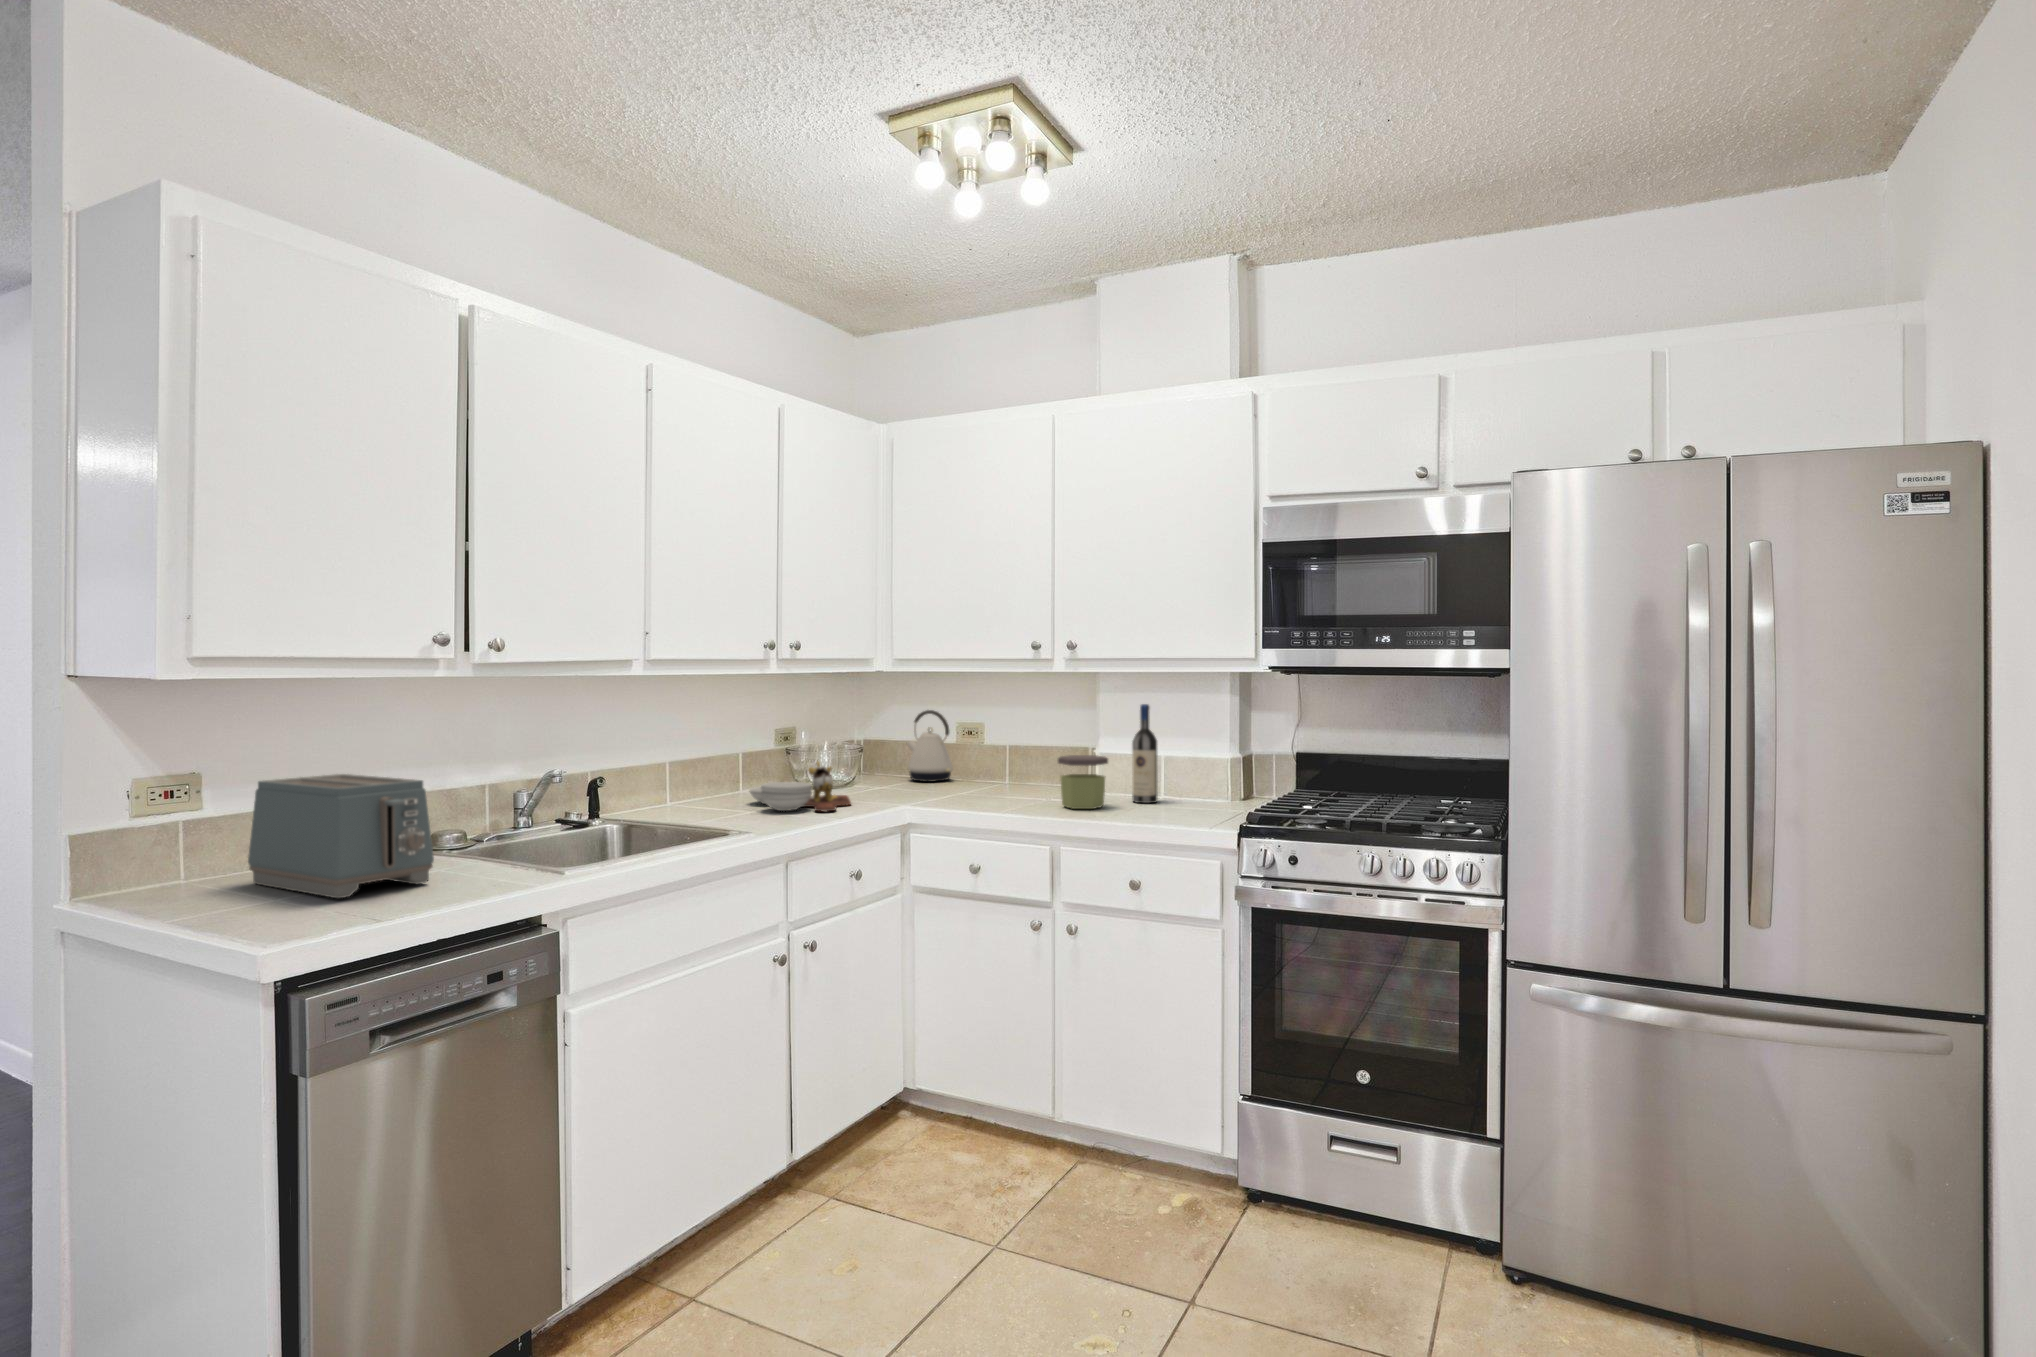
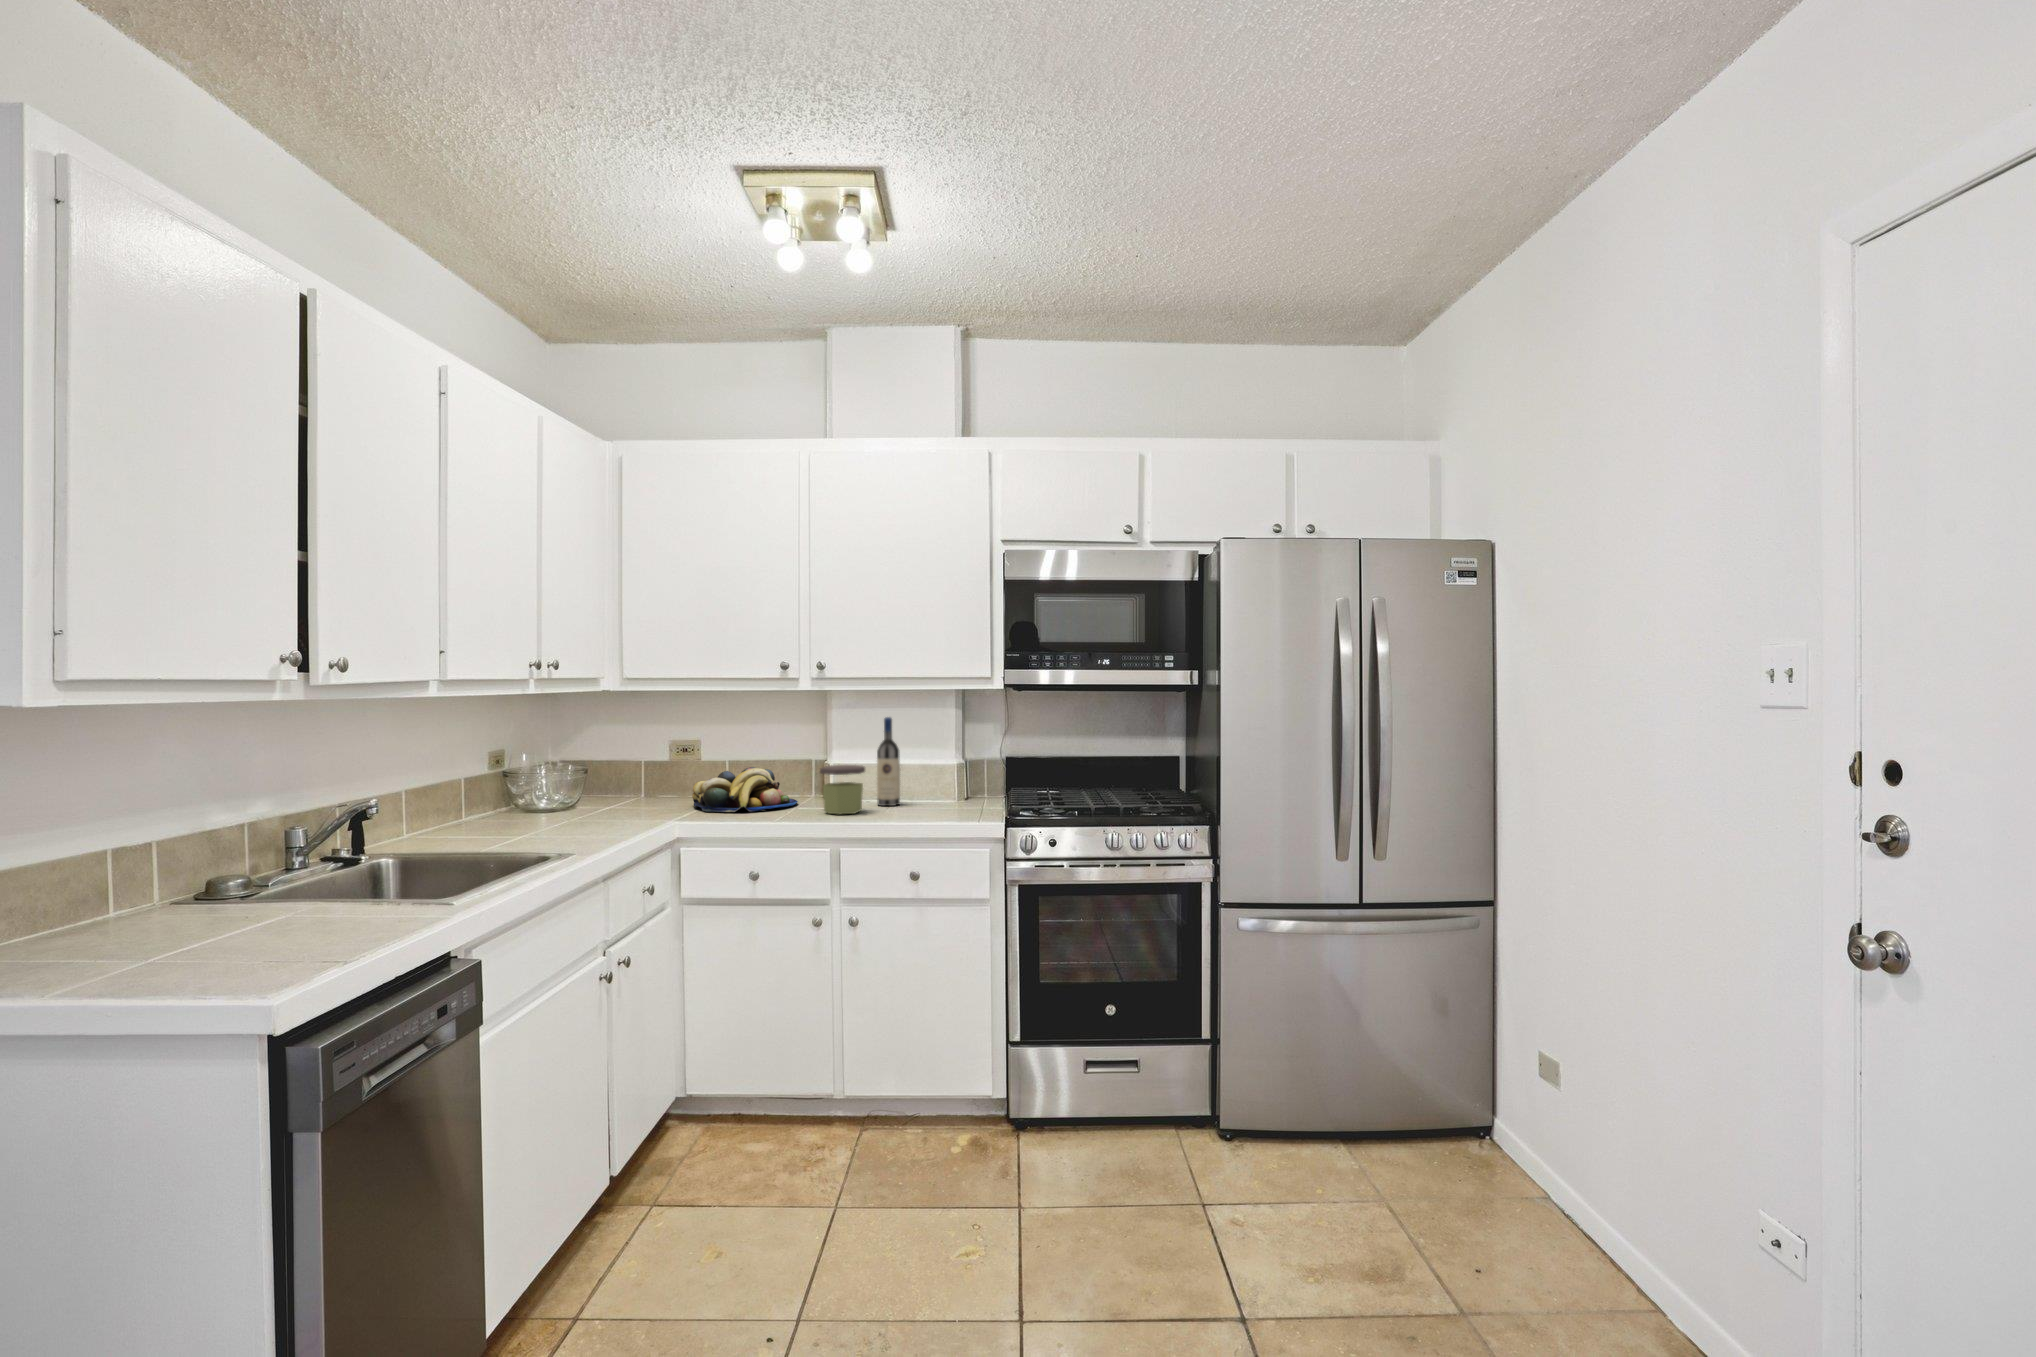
kettle: present [907,710,953,782] -> none [621,728,675,799]
fruit bowl: none [949,754,1056,800] -> present [692,767,798,812]
cutting board: present [749,762,851,811] -> none [498,783,616,835]
toaster: present [248,774,434,898] -> none [73,818,322,950]

